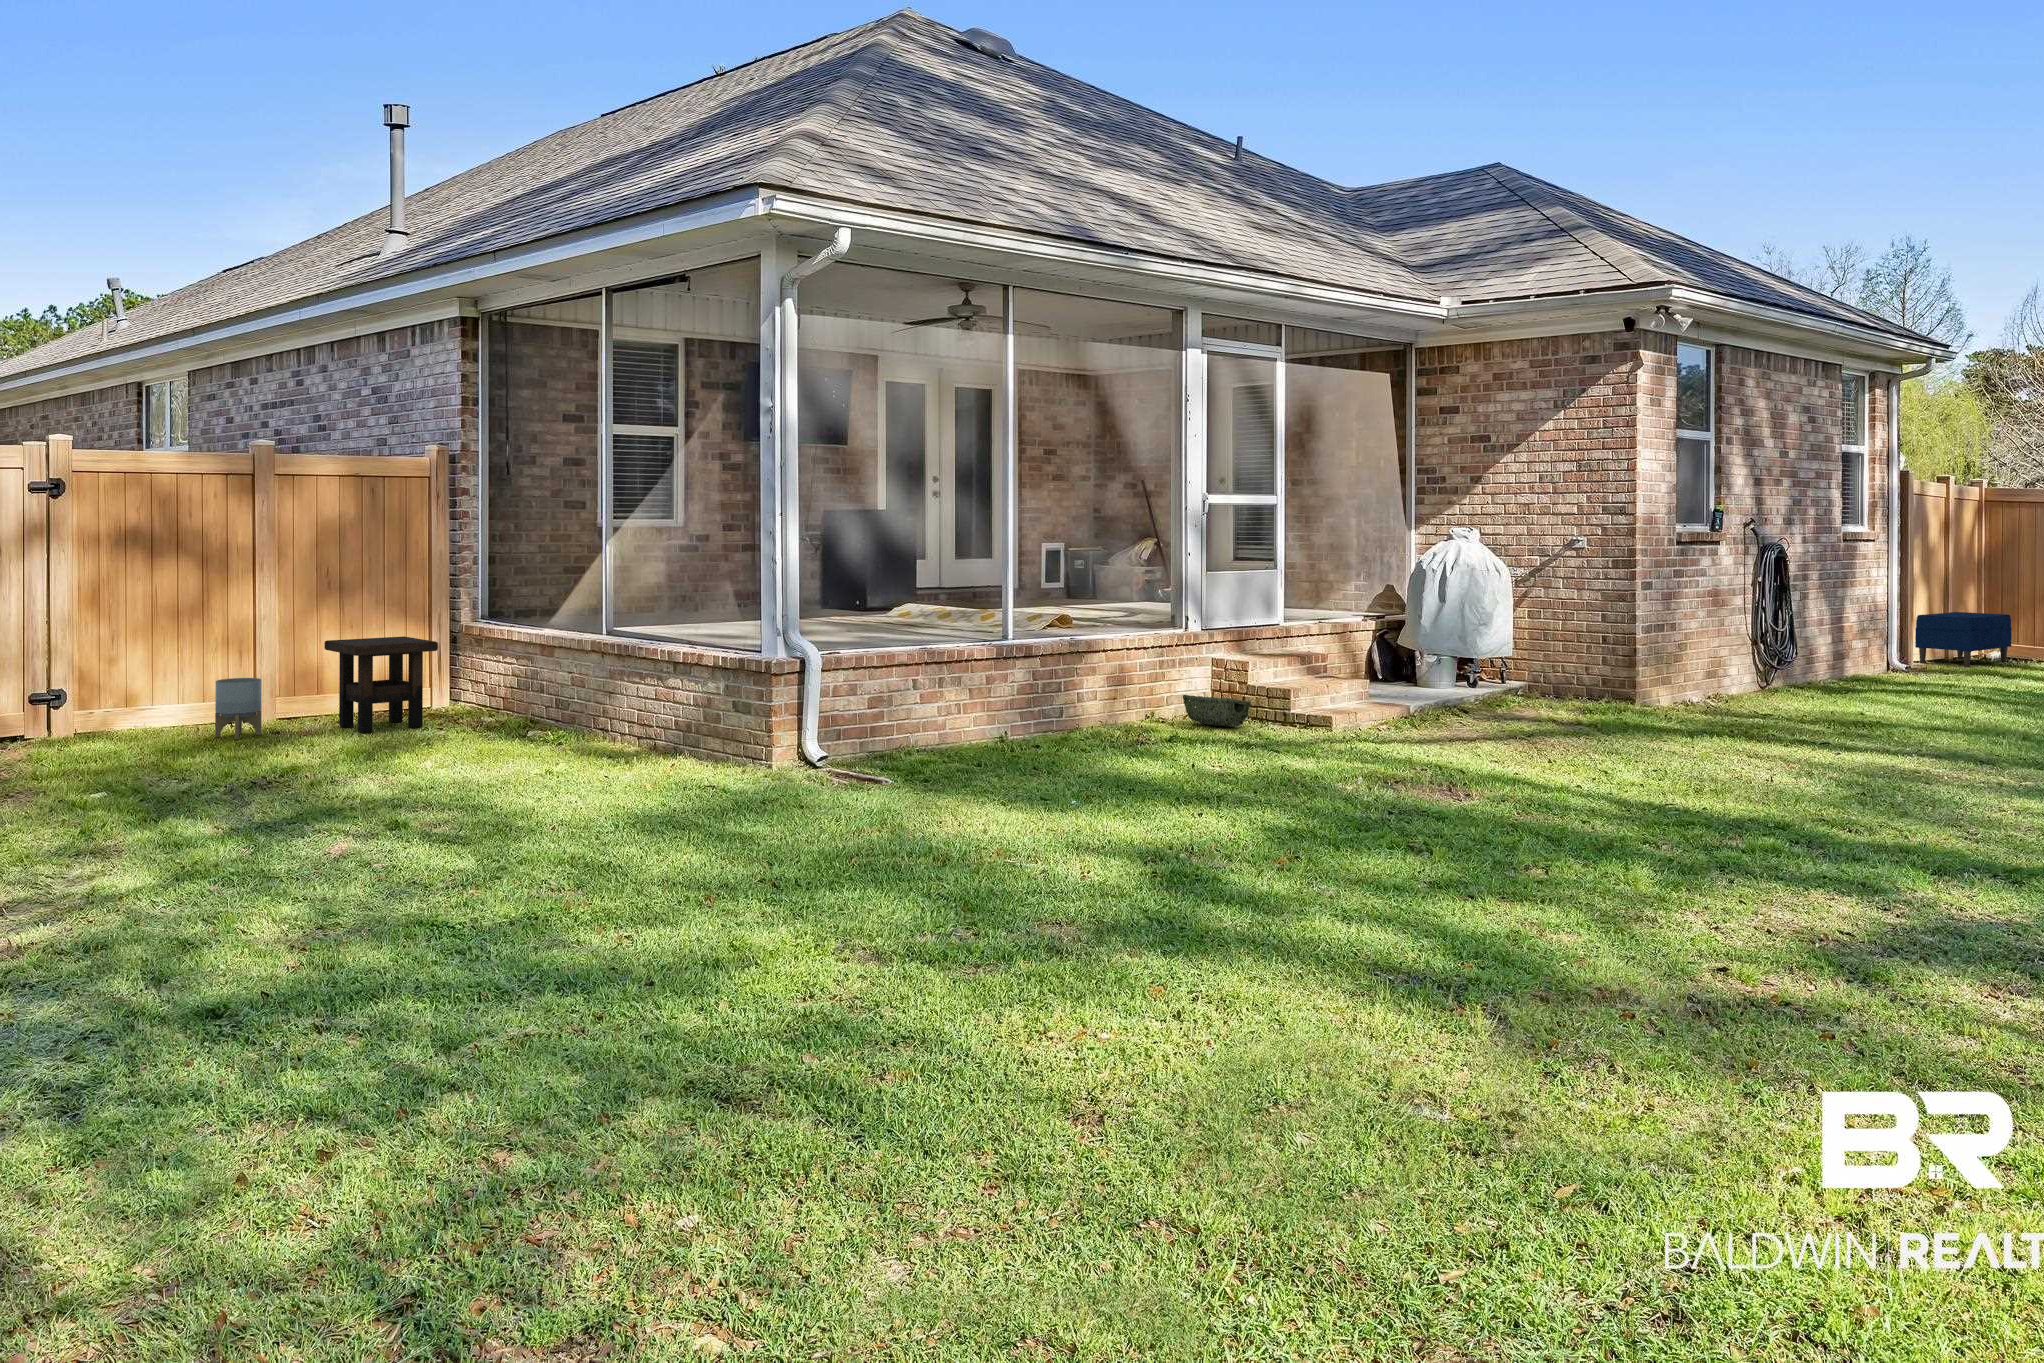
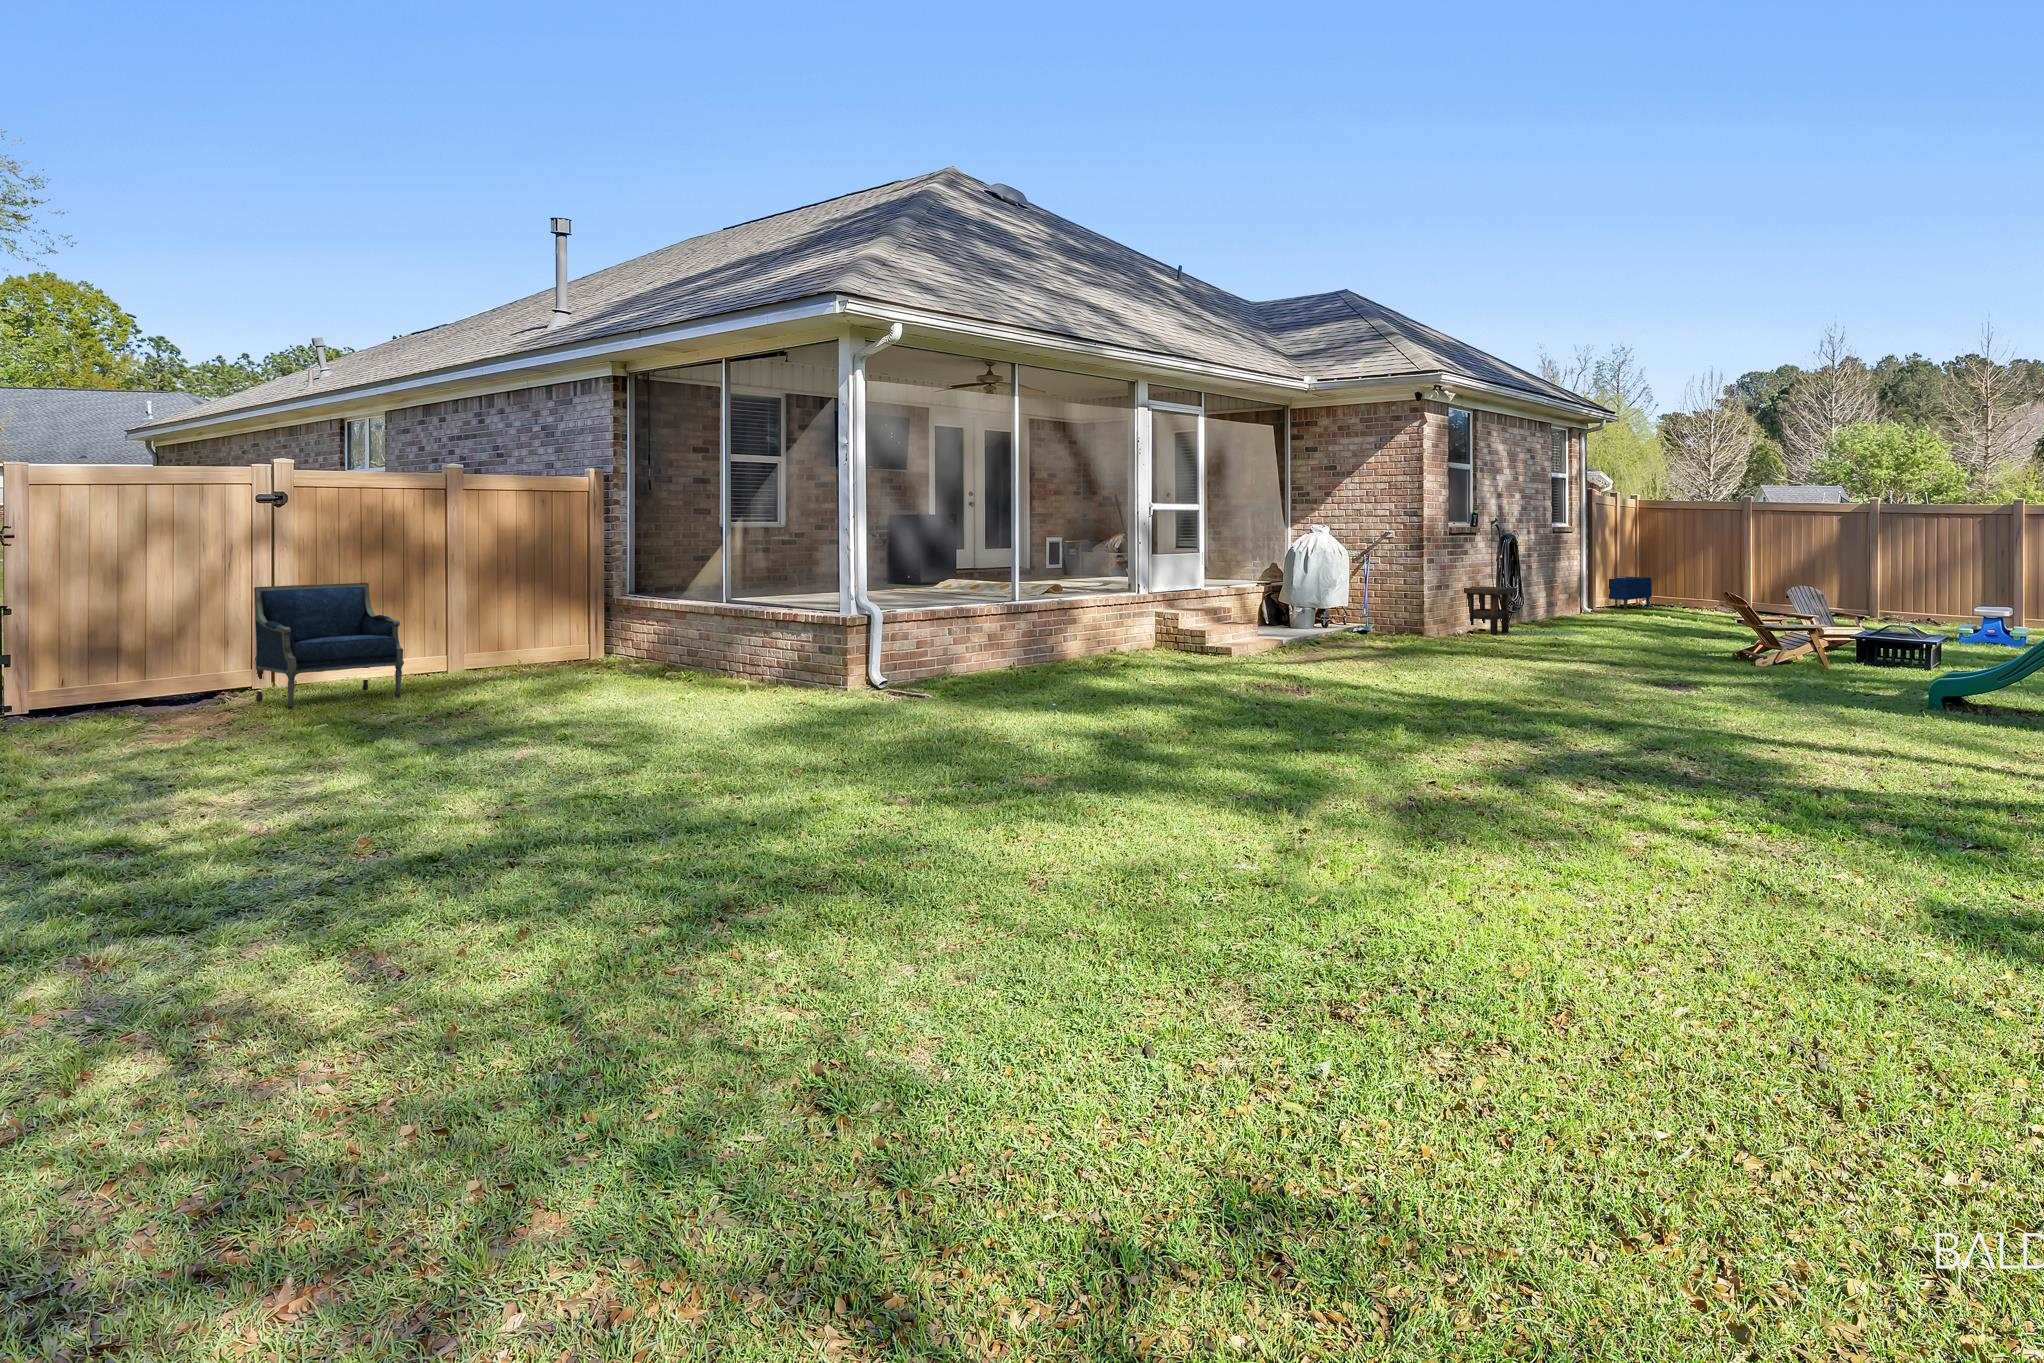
armchair: none [30,599,202,768] -> present [254,583,404,709]
side table: present [324,636,438,733] -> present [1464,586,1517,635]
planter: present [215,678,261,739] -> none [412,641,451,686]
woven basket: present [1183,695,1251,727] -> none [1137,635,1181,656]

